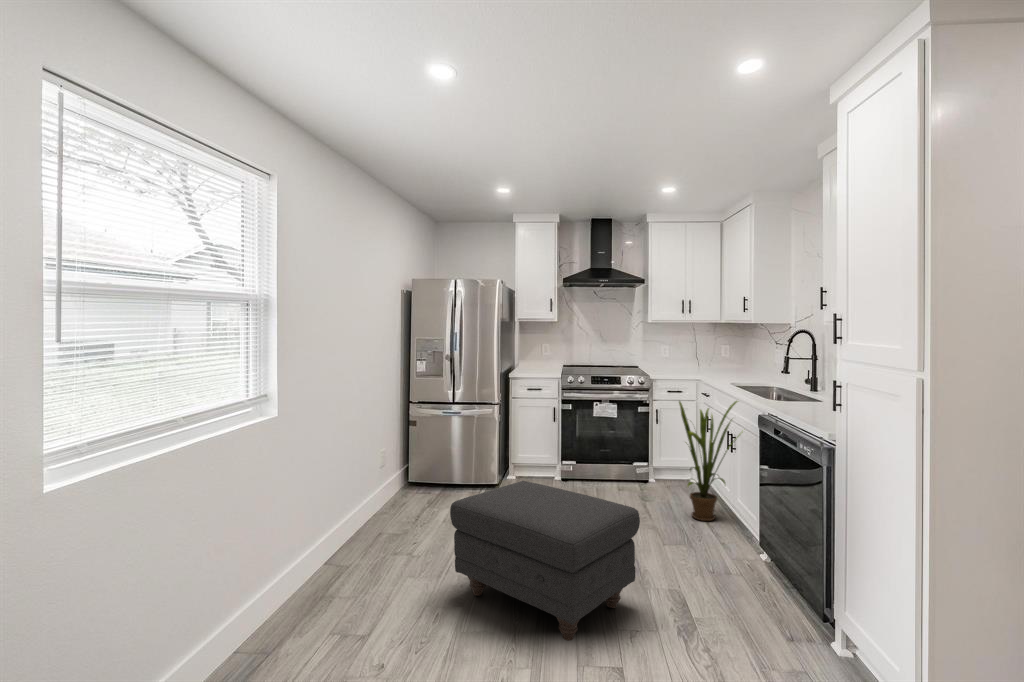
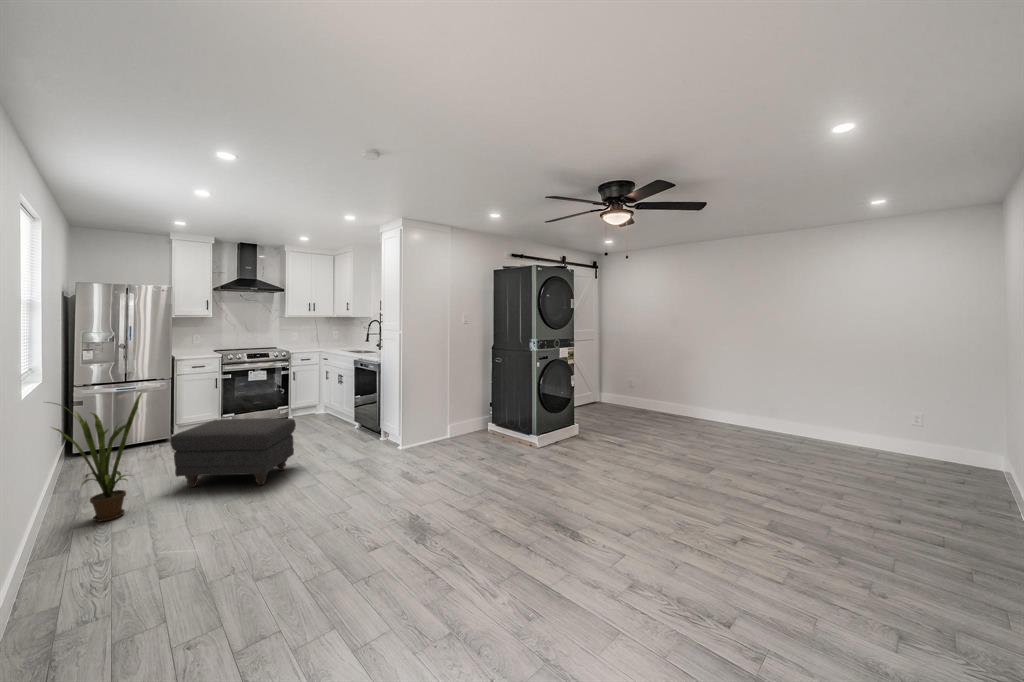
house plant: present [679,401,740,521] -> present [49,392,142,521]

